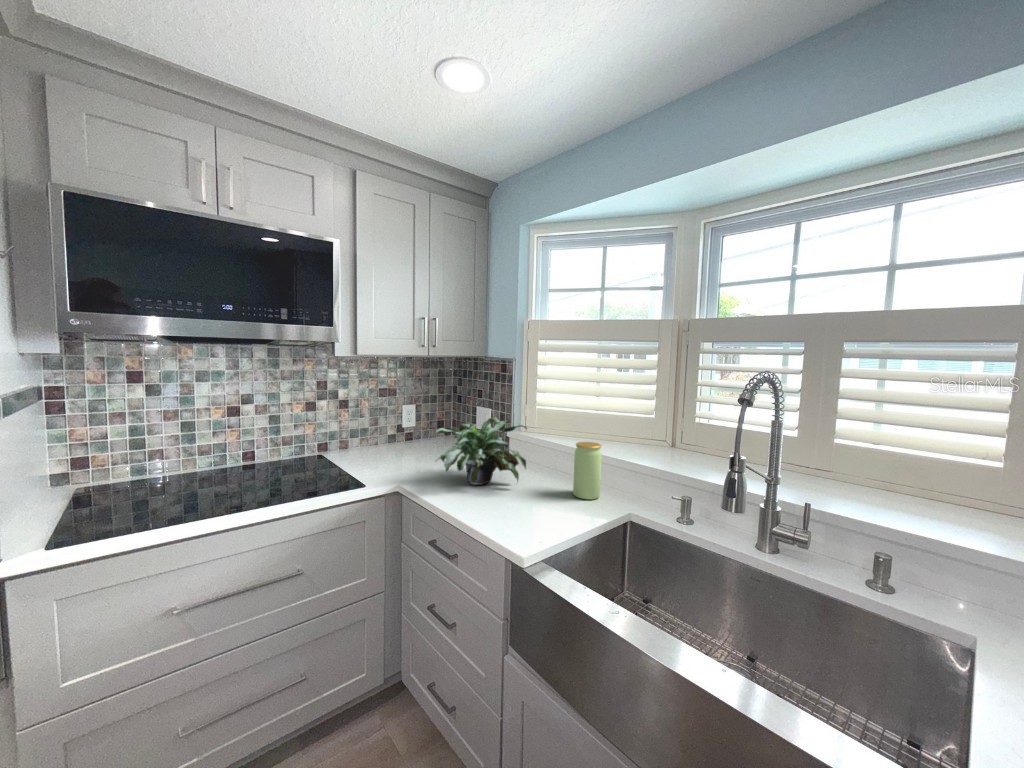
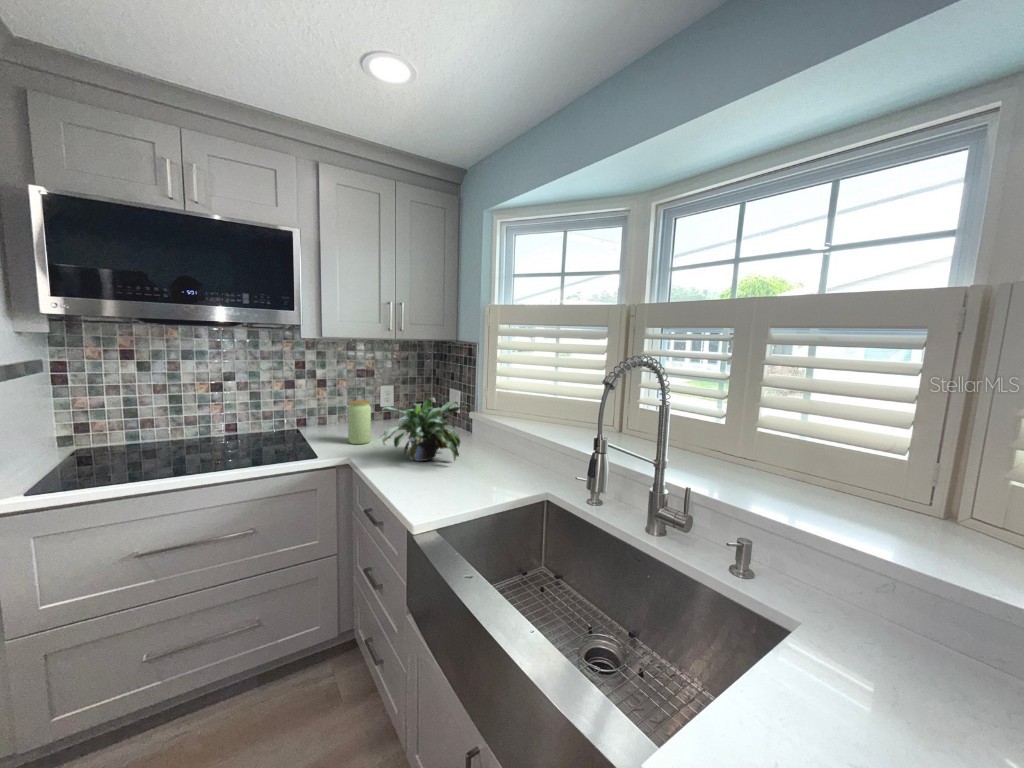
jar: present [573,442,602,499] -> present [348,400,371,444]

